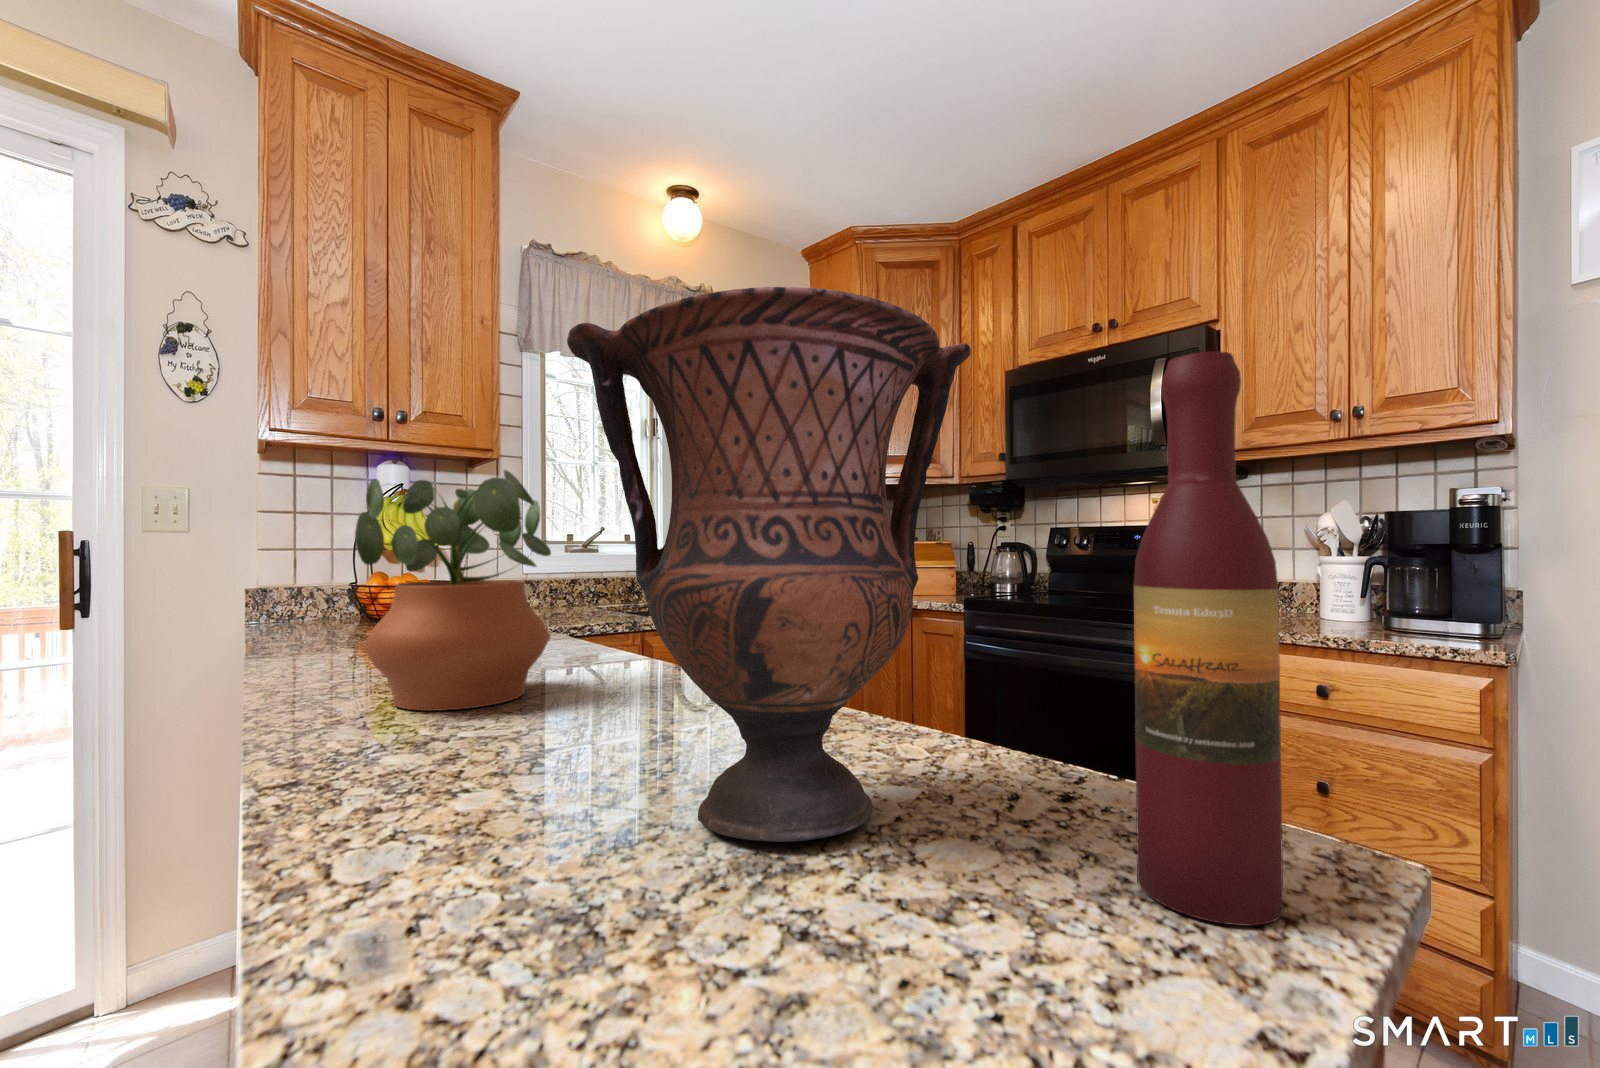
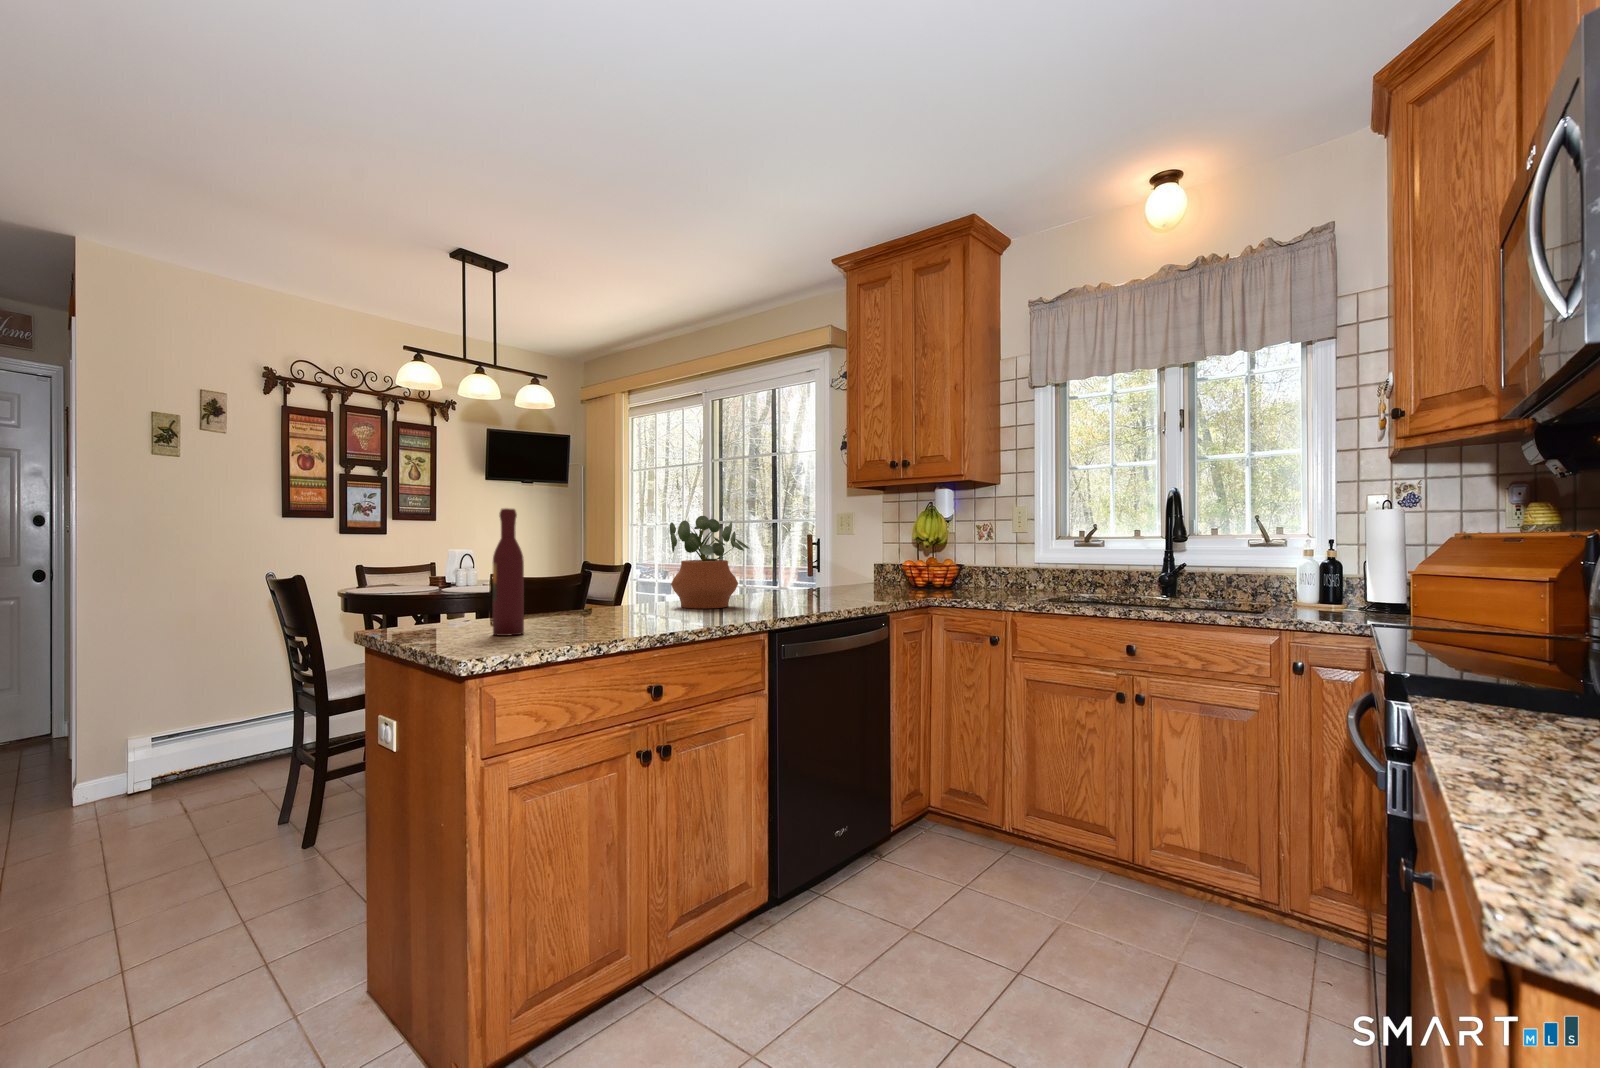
vase: present [567,287,971,842] -> none [527,491,620,624]

